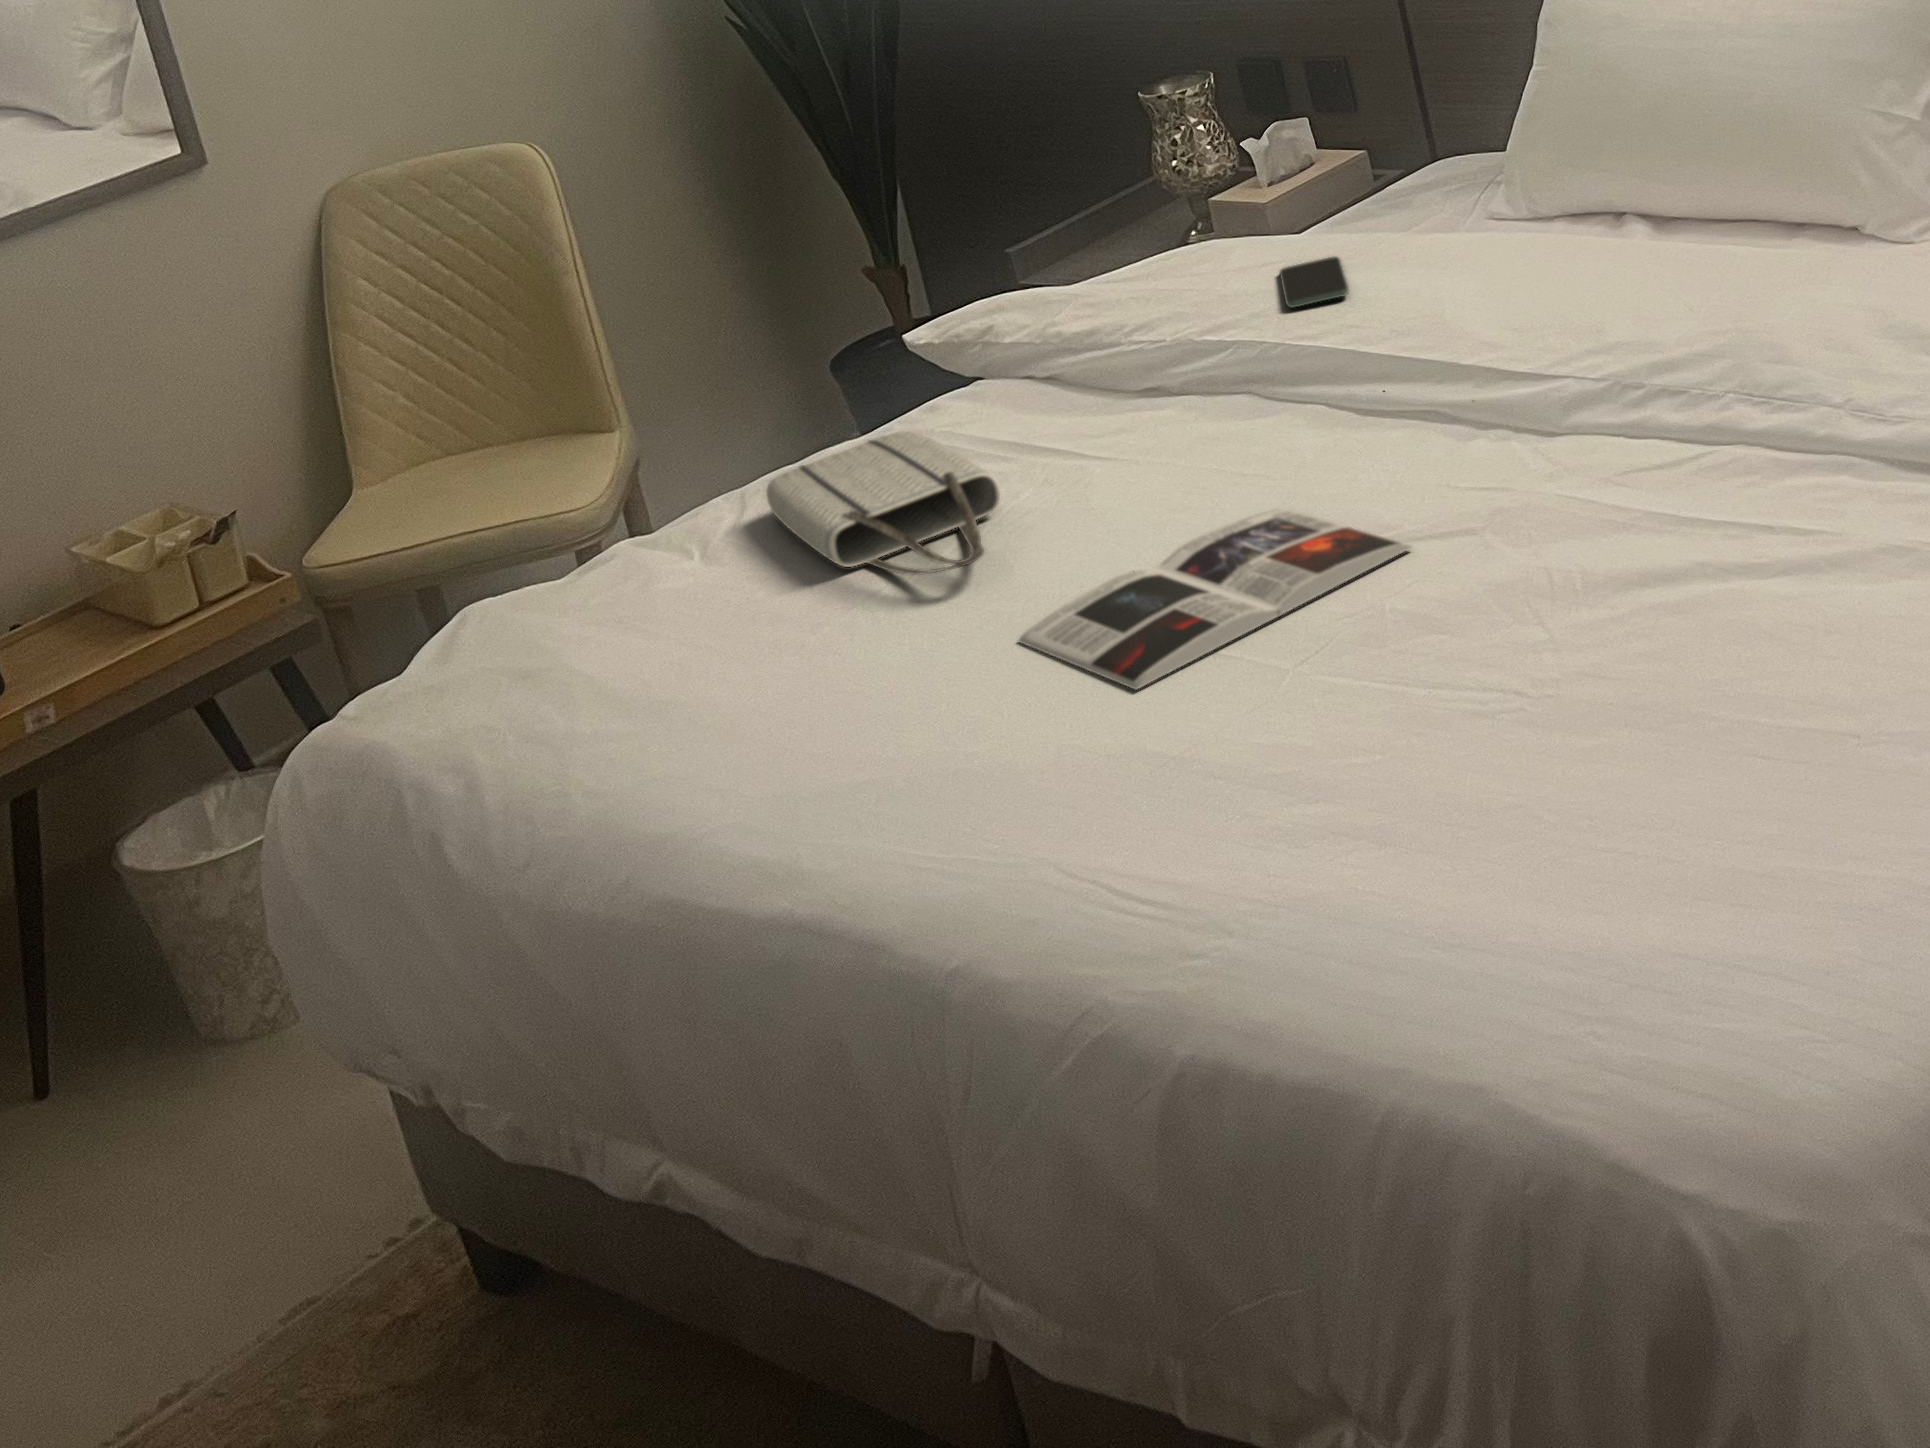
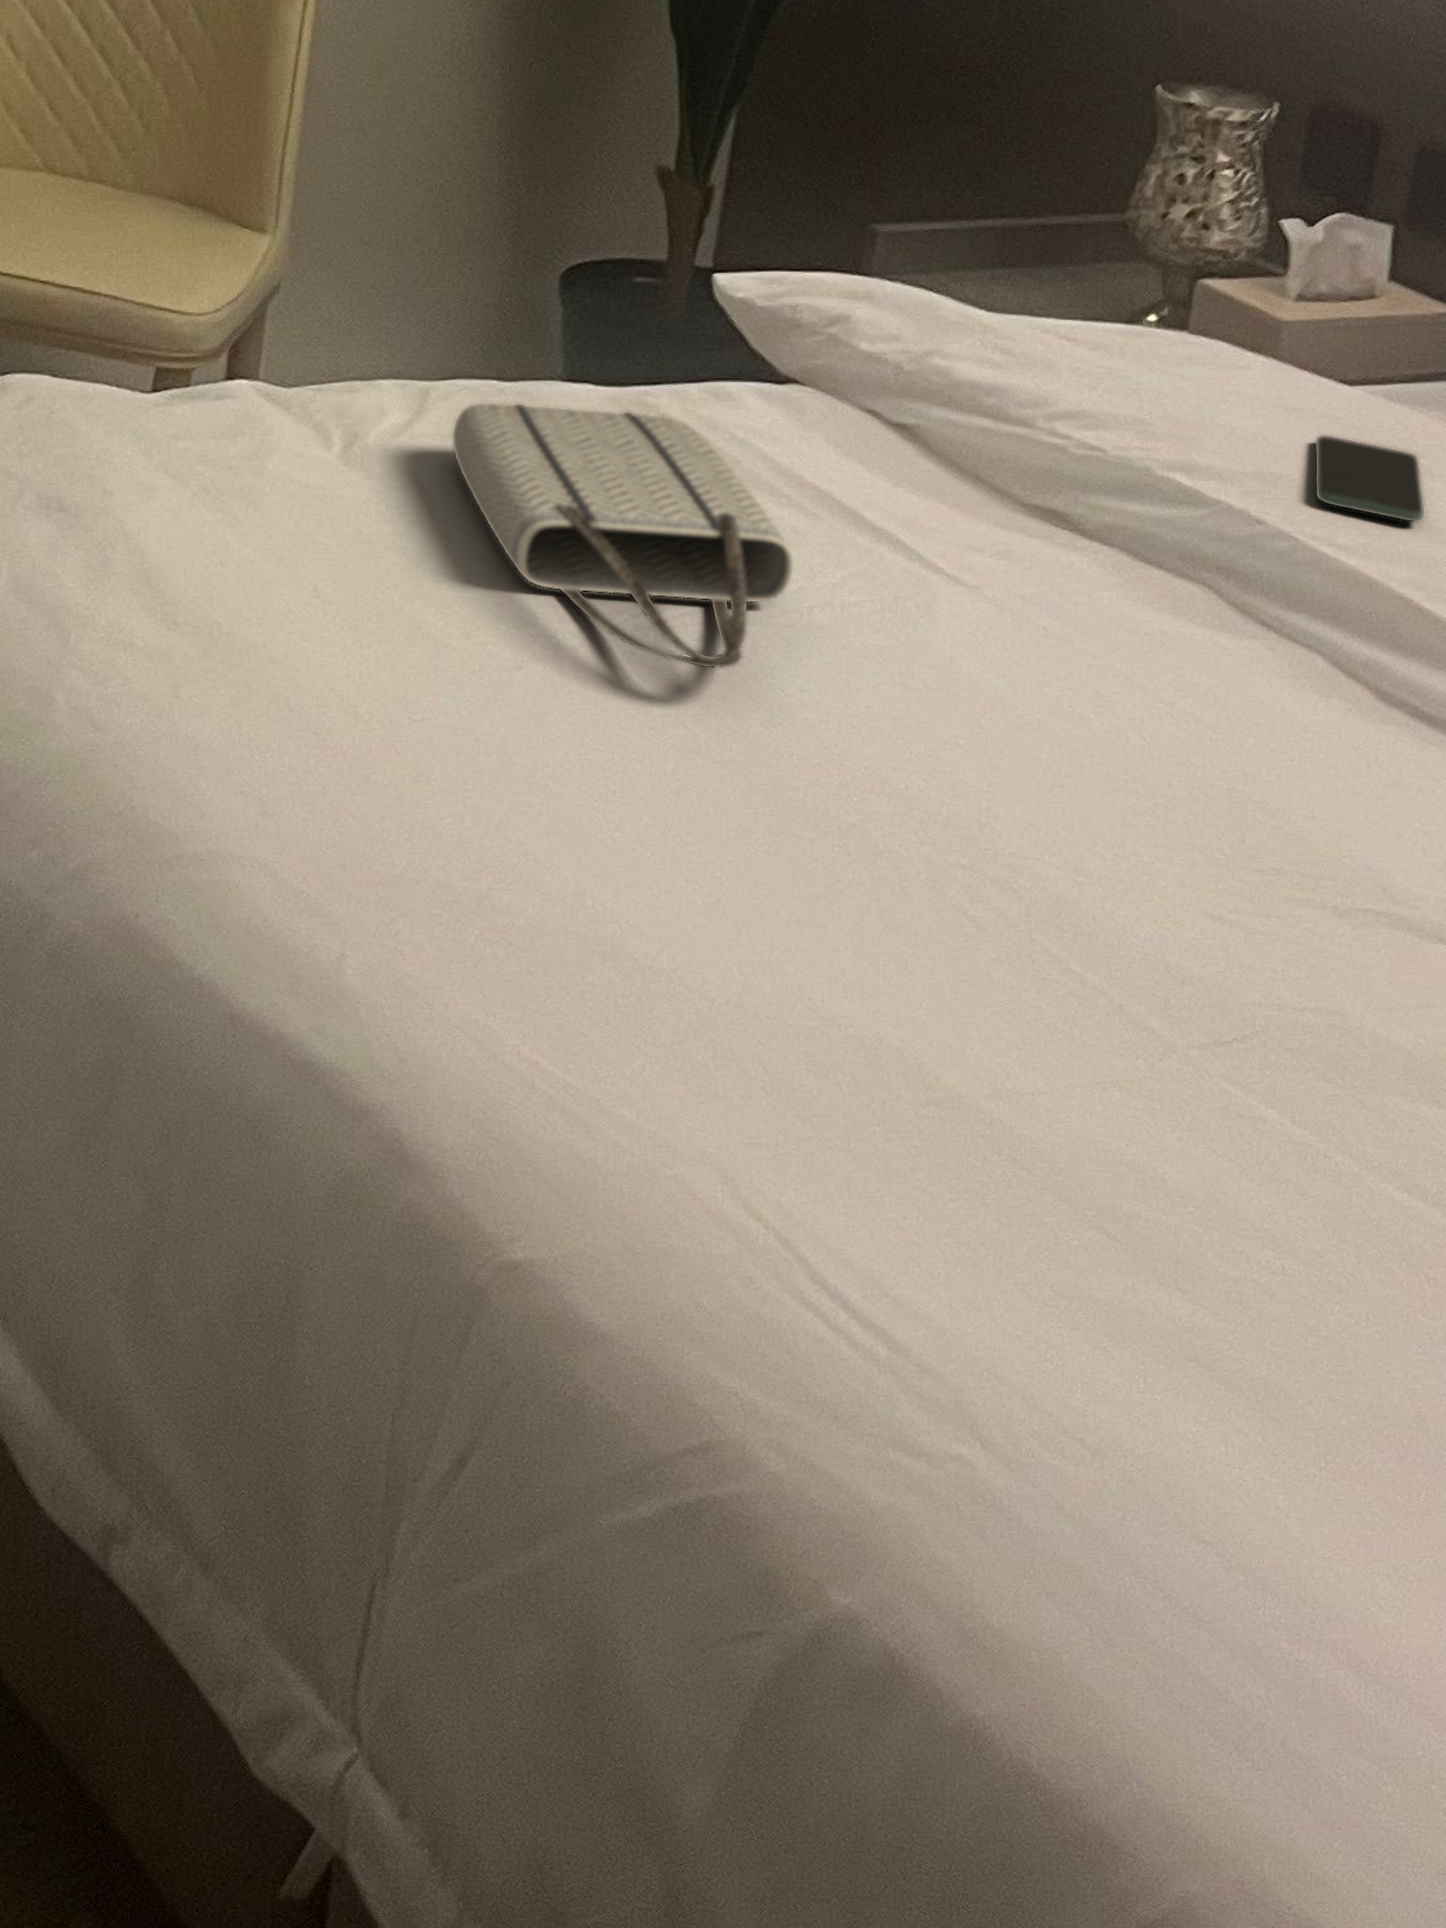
magazine: present [1019,508,1411,689] -> none [747,792,1422,996]

